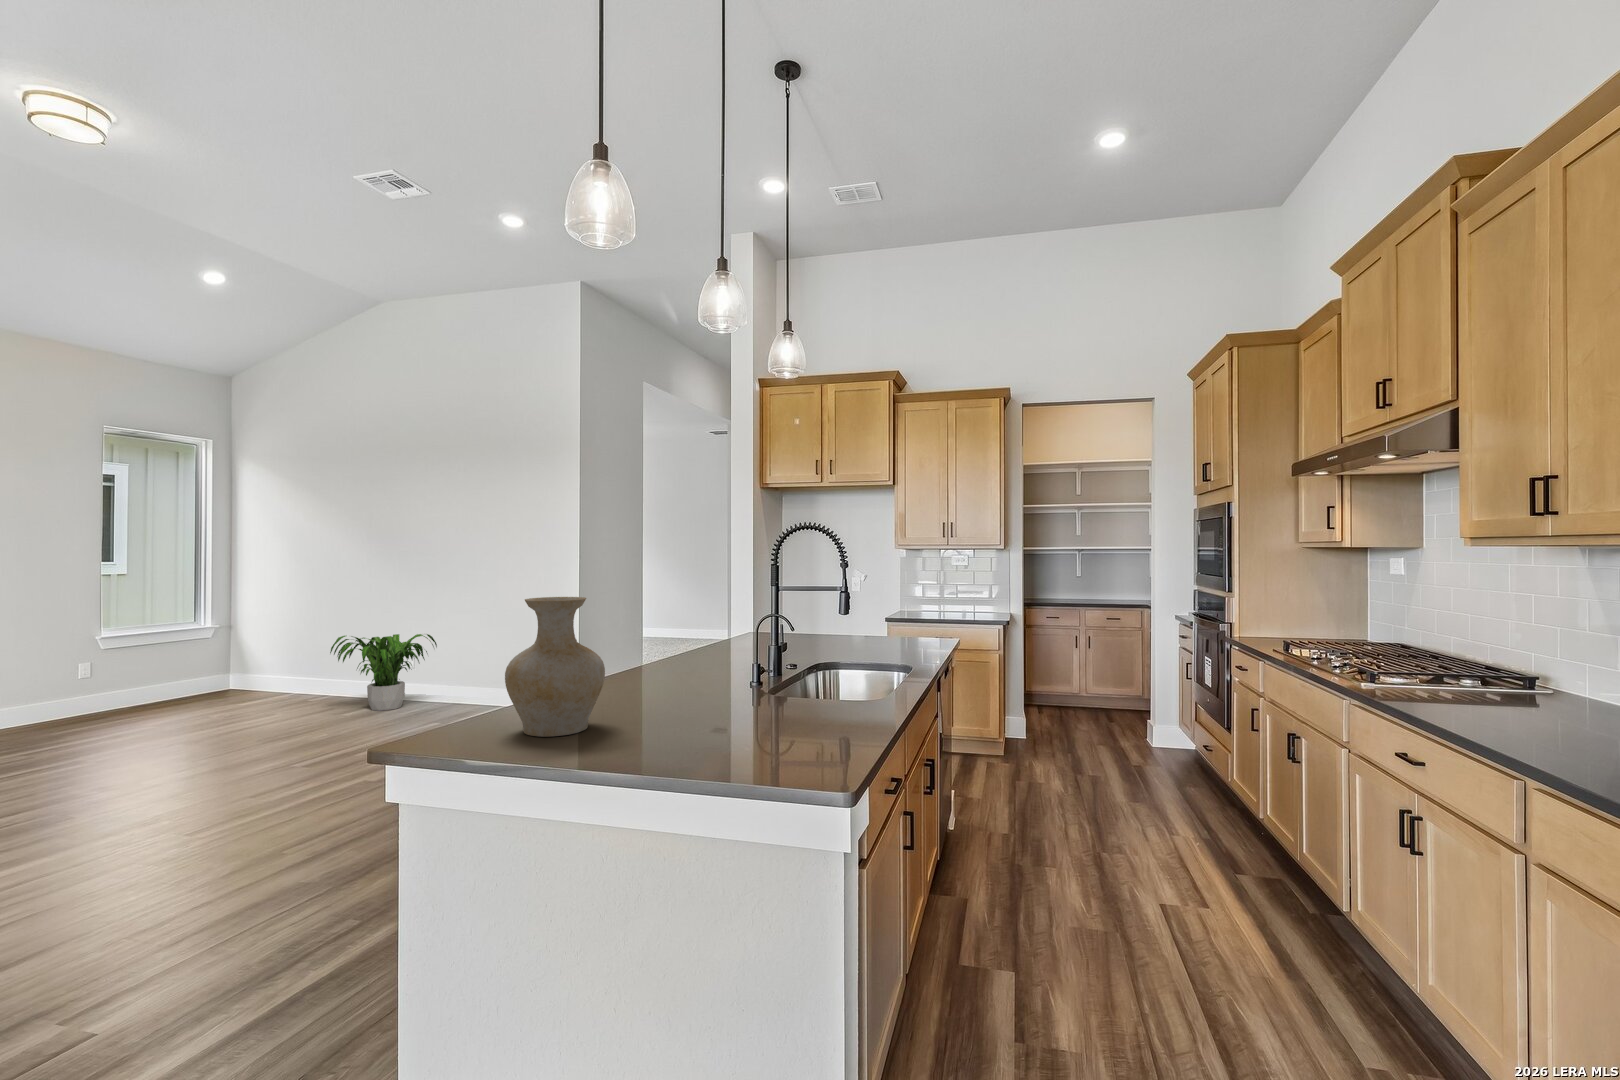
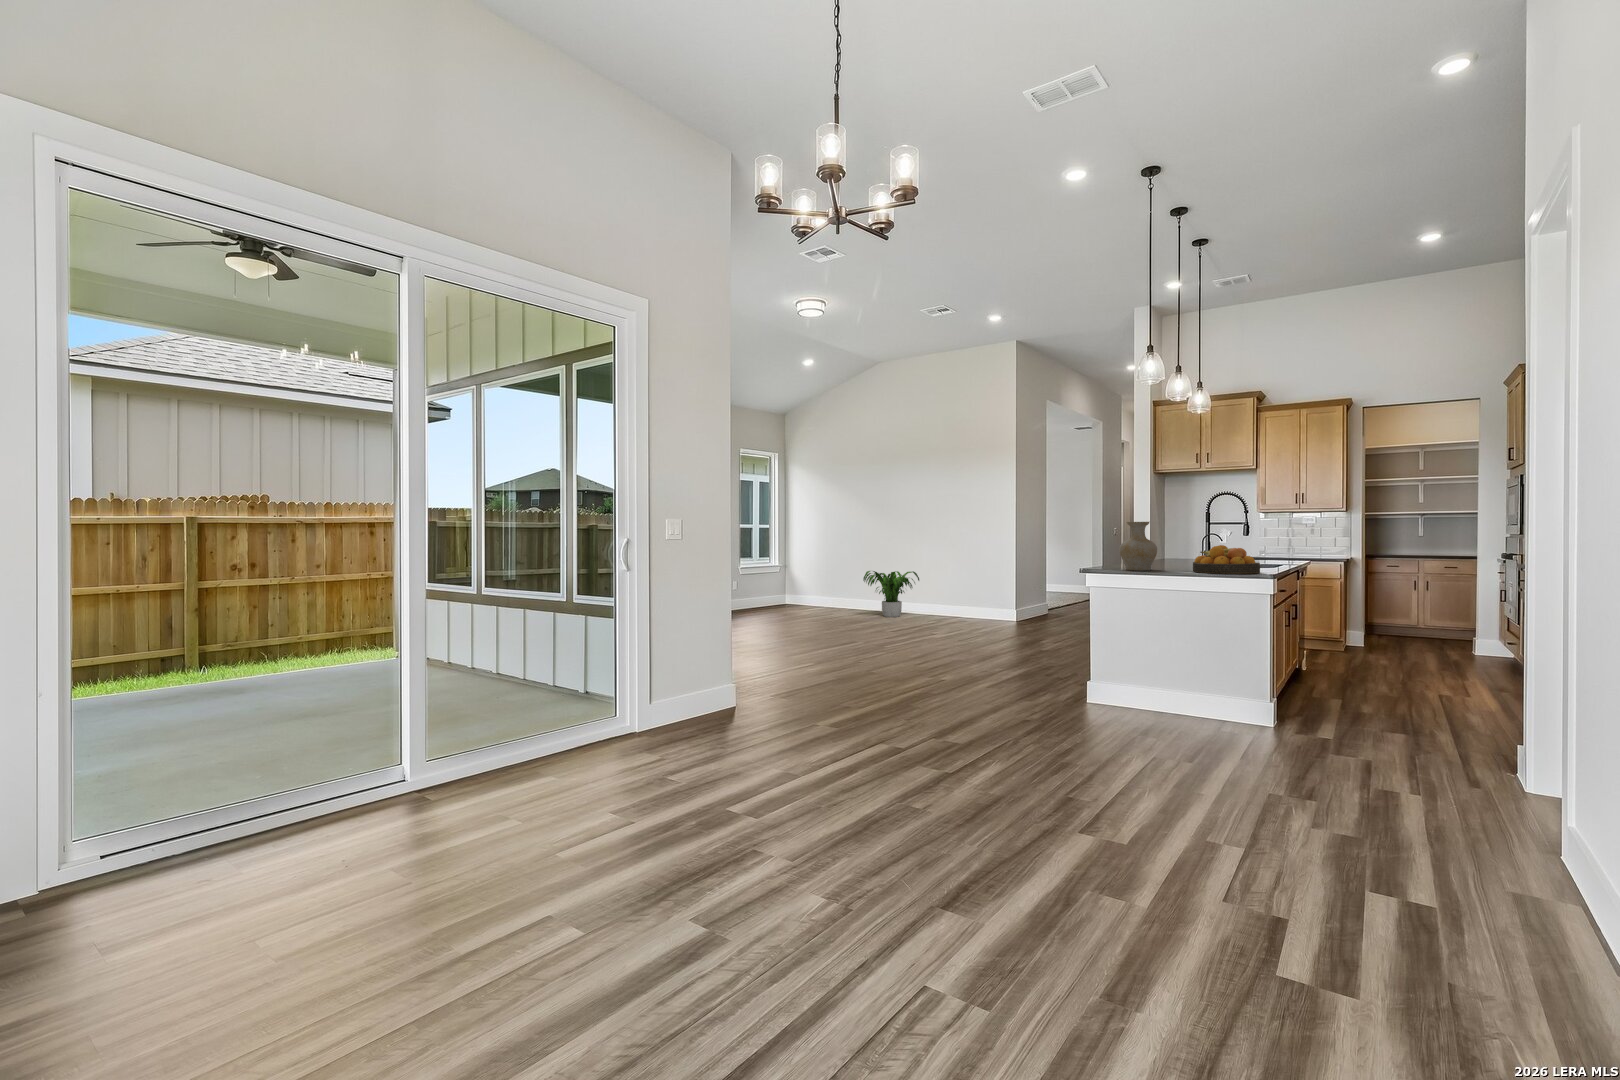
fruit bowl: none [673,664,837,766] -> present [1193,545,1260,574]

